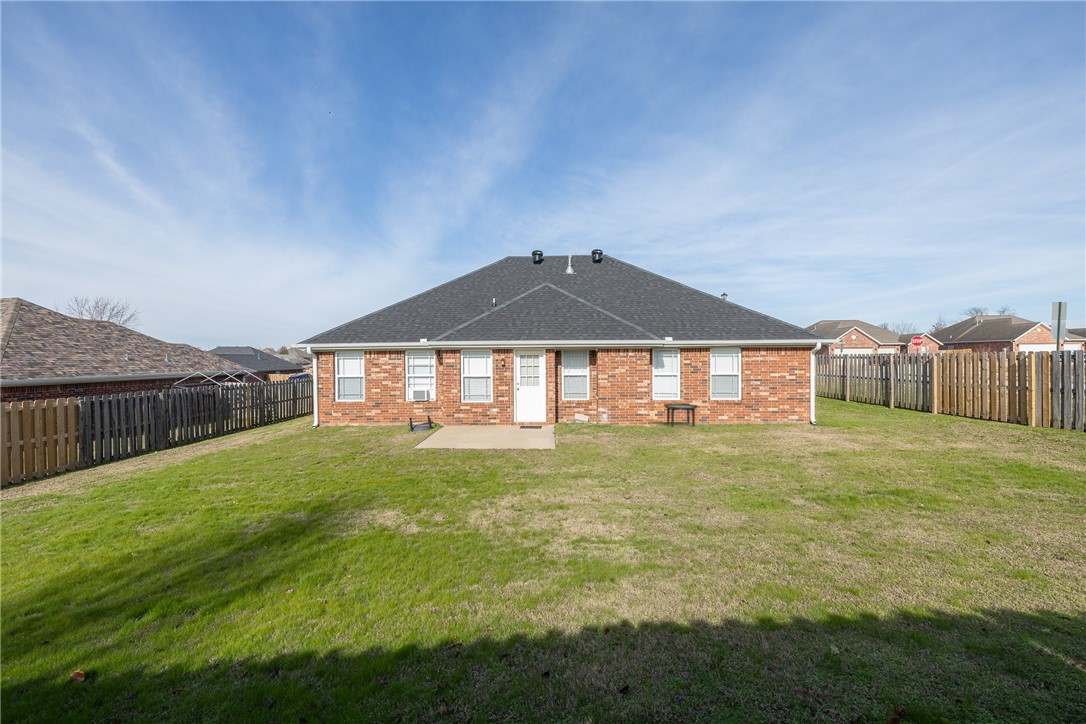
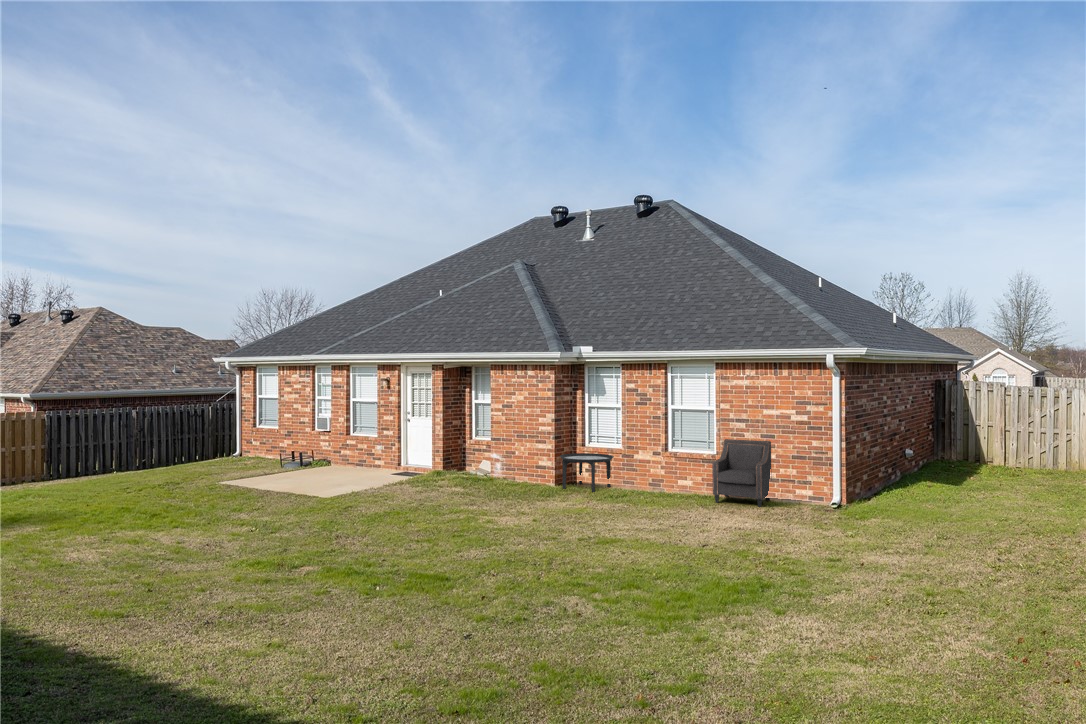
chair: none [754,390,792,425] -> present [712,439,771,507]

